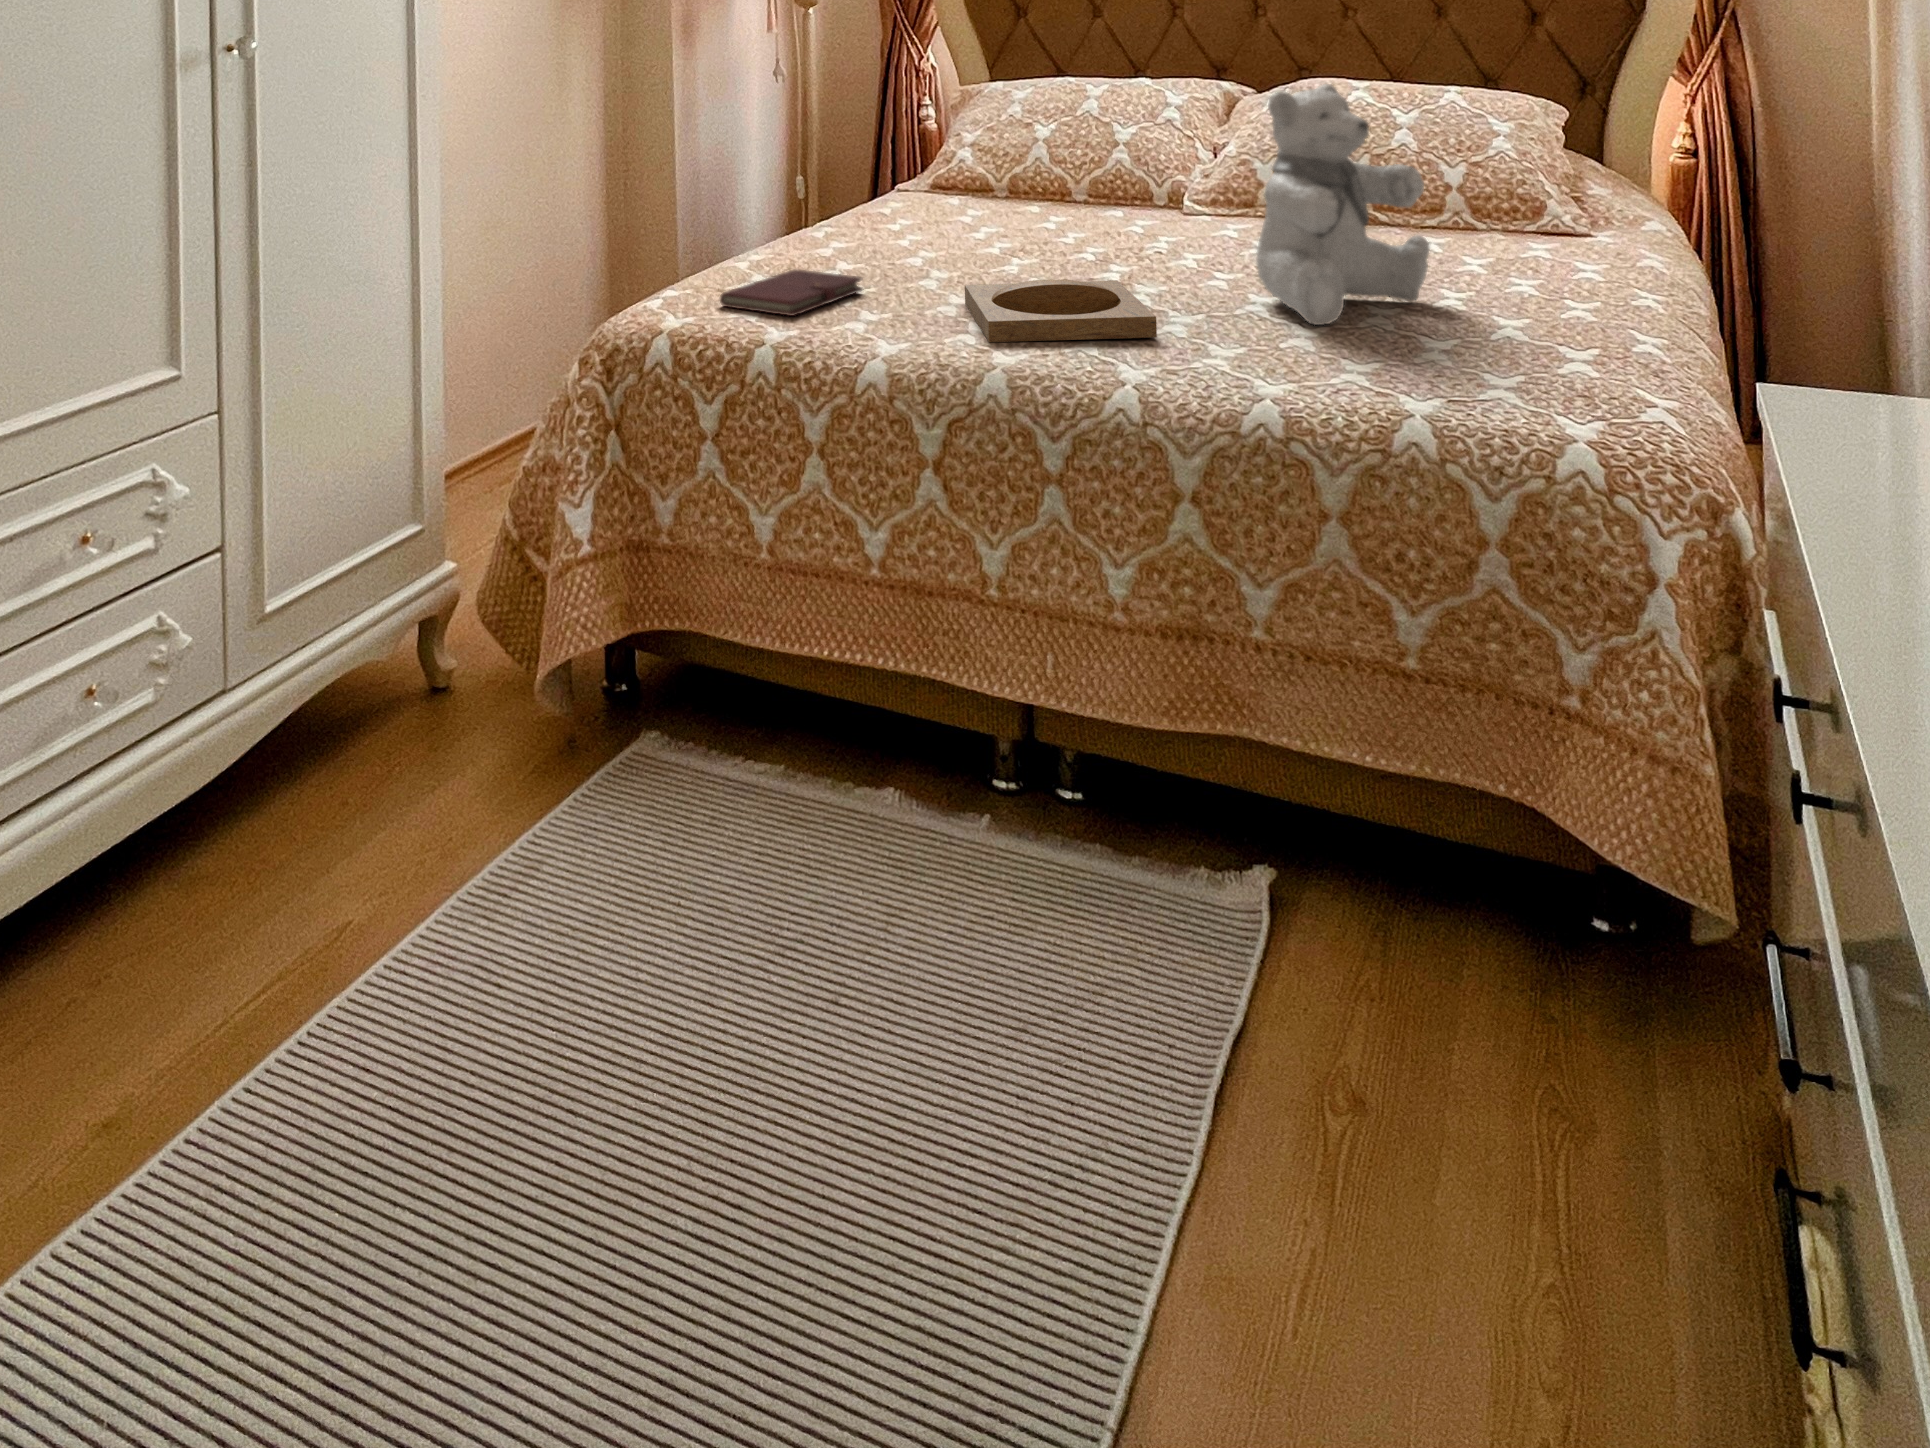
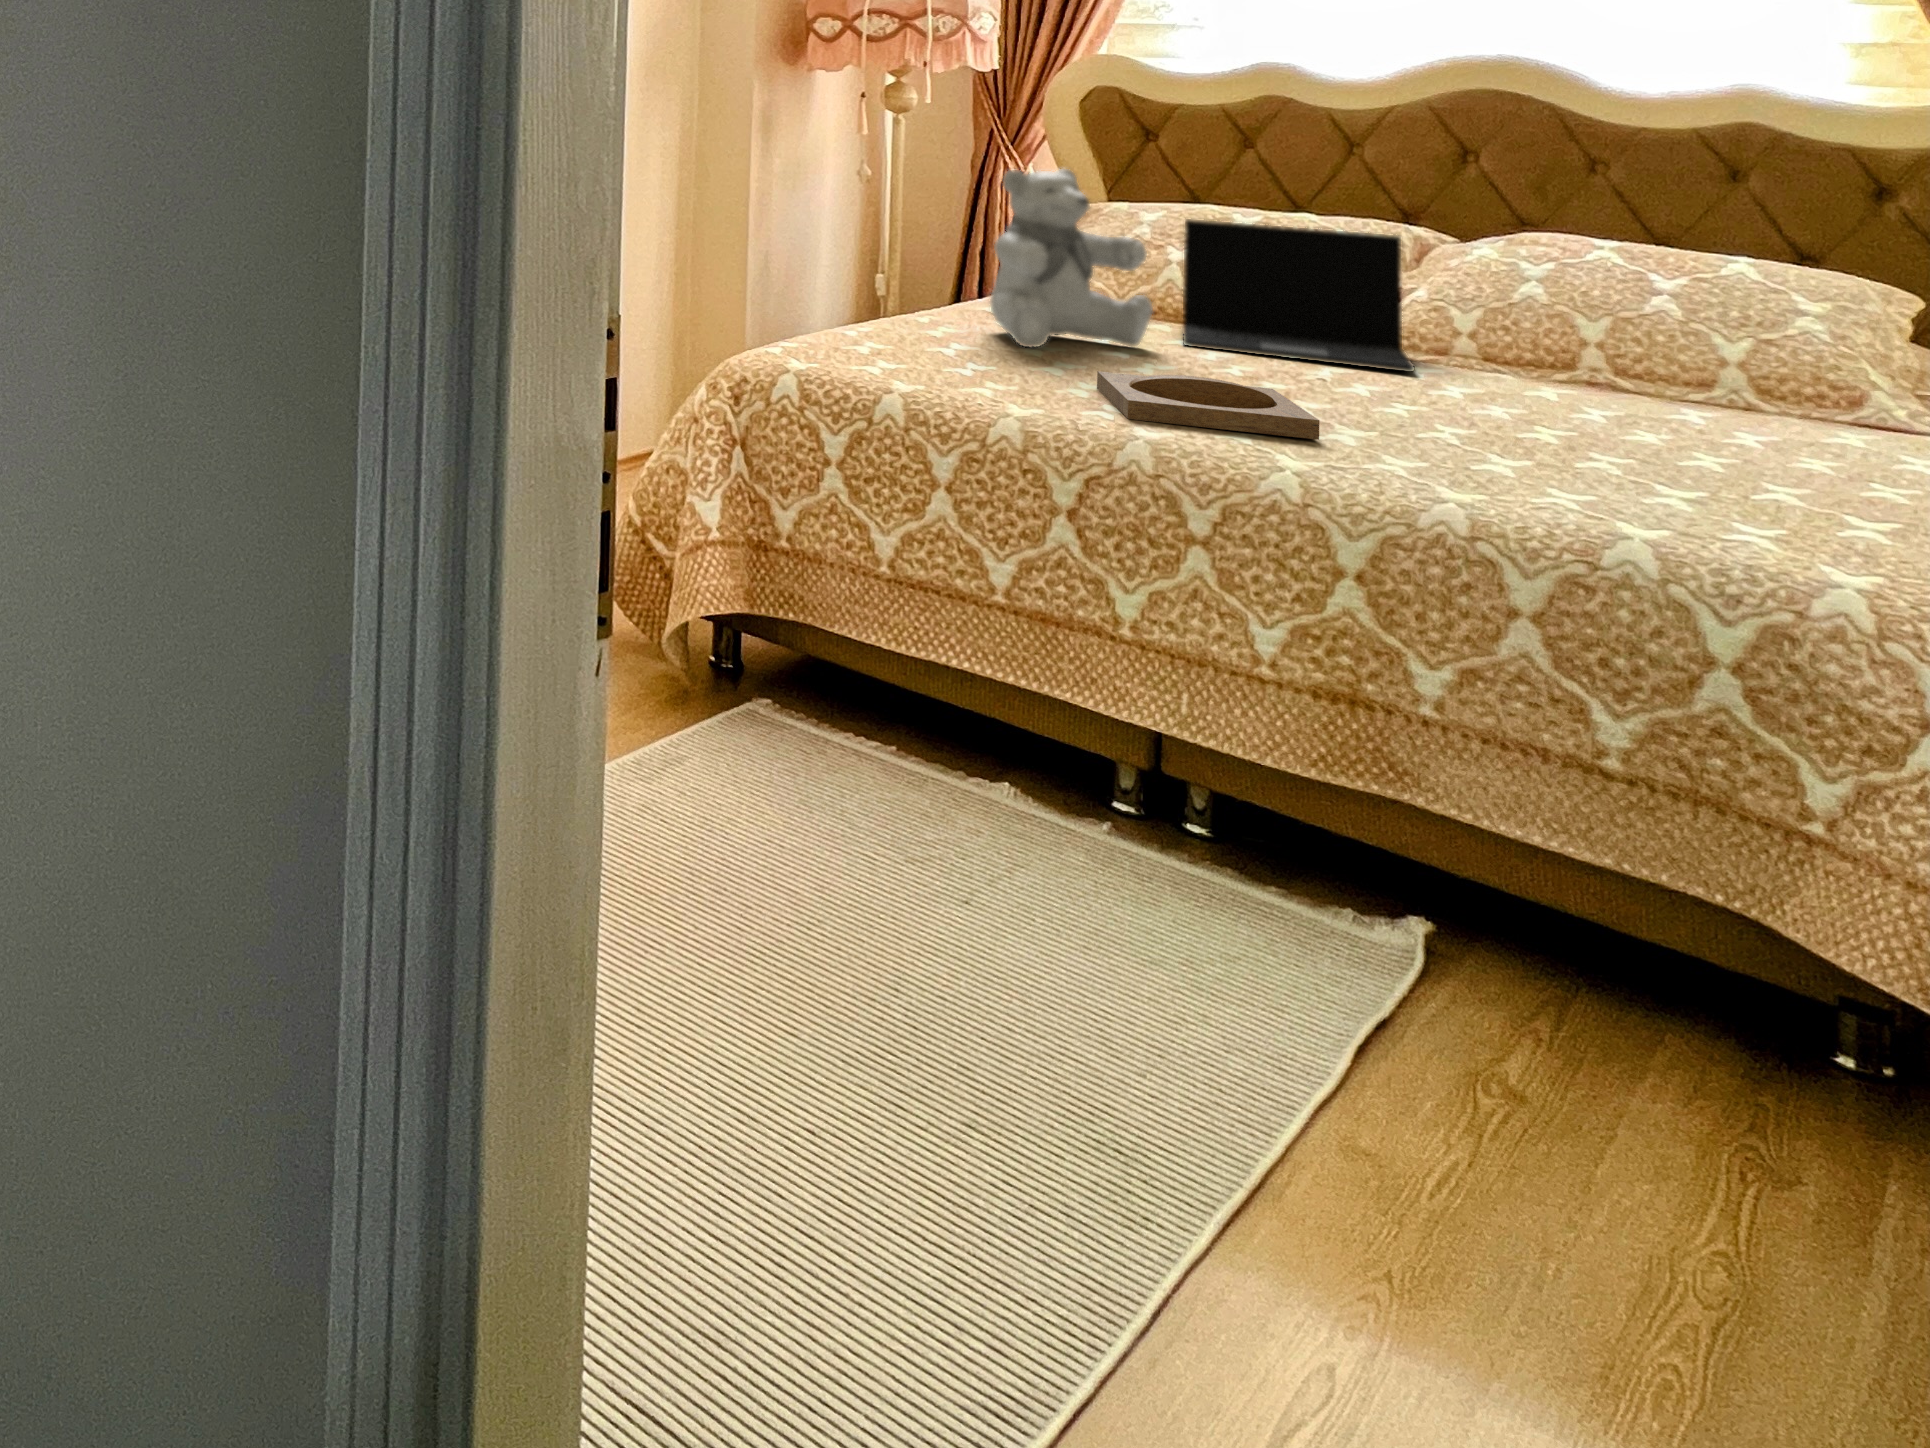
teddy bear: present [1256,84,1430,325] -> present [990,169,1153,347]
laptop: none [1045,97,1232,234] -> present [1183,219,1414,372]
notebook: present [720,269,862,316] -> none [842,338,986,374]

